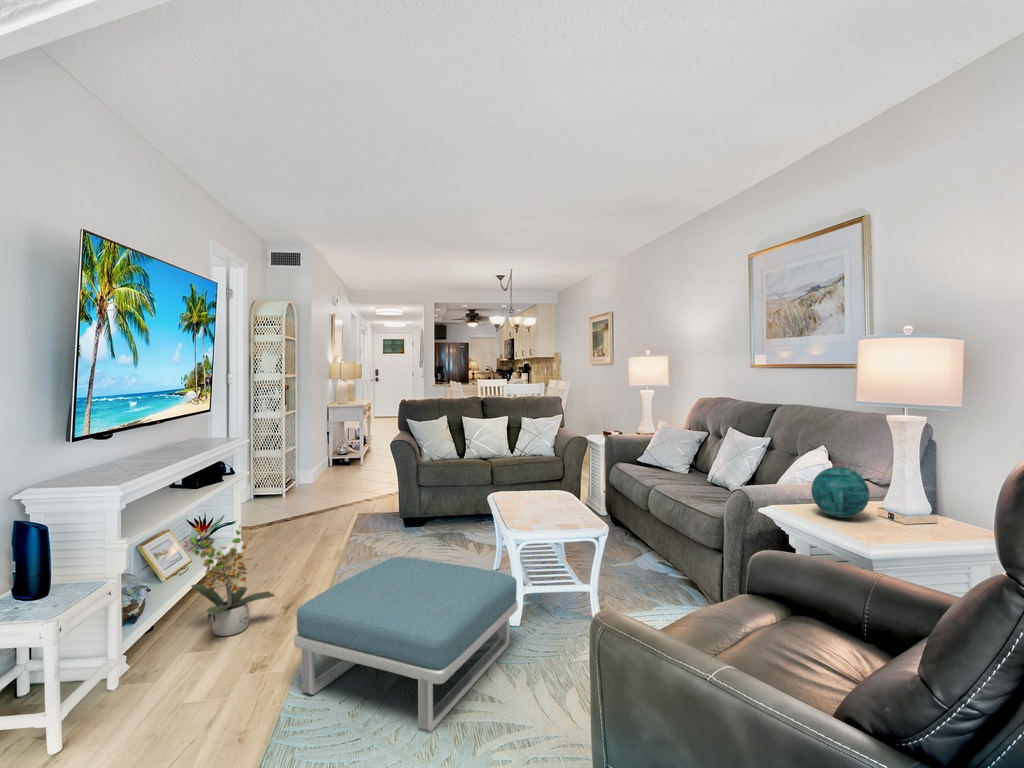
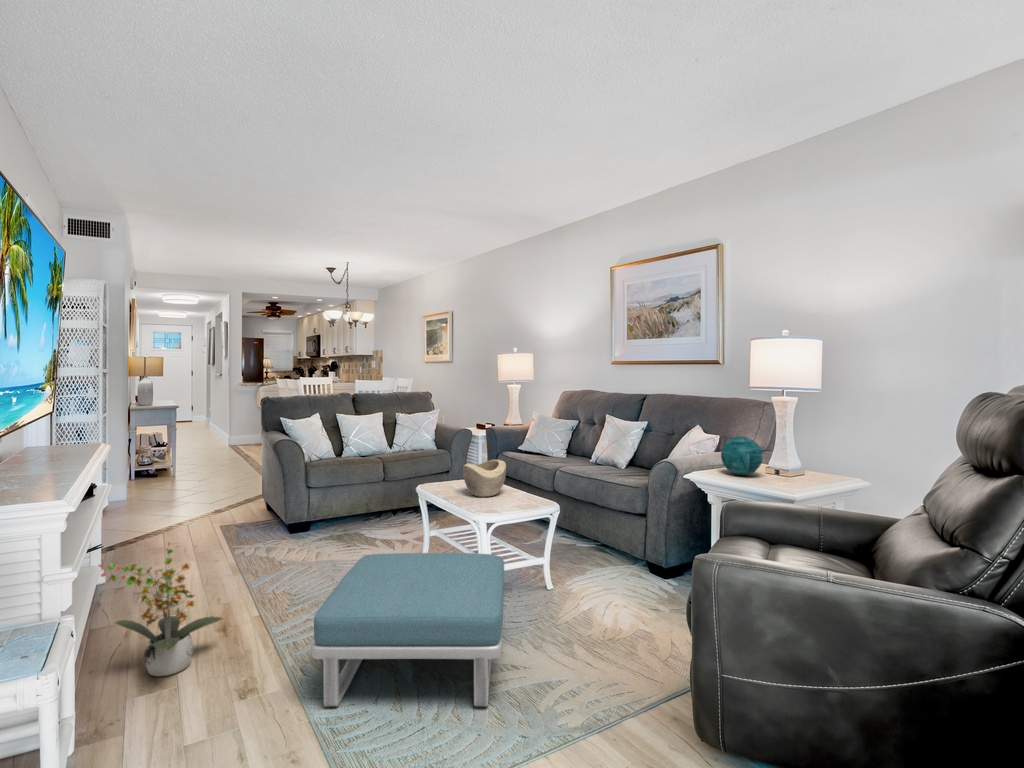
decorative bowl: none [525,473,570,511] -> present [463,460,506,497]

